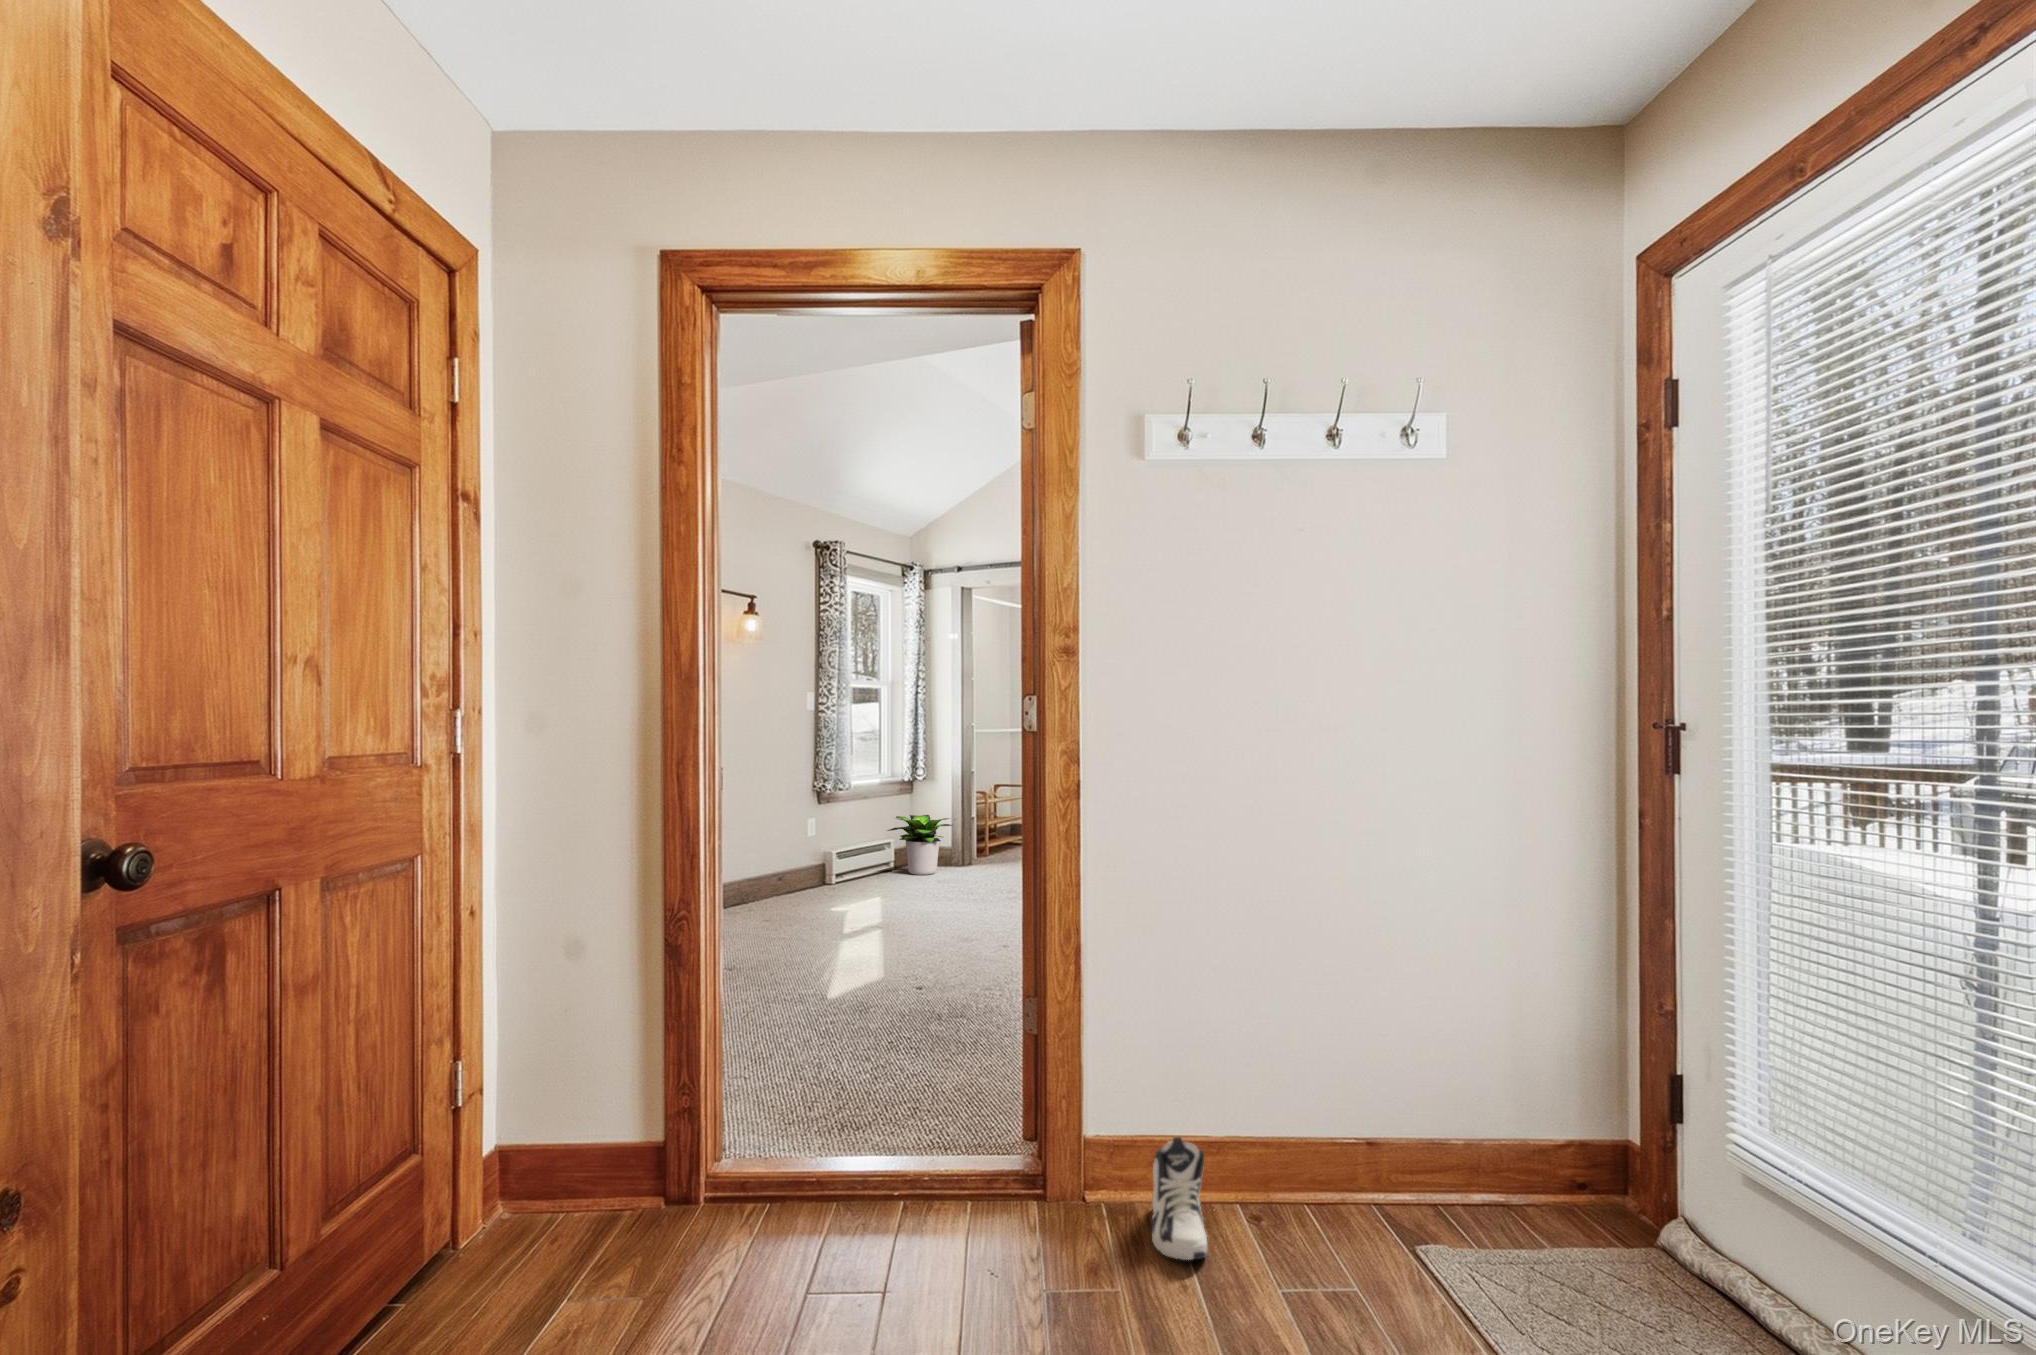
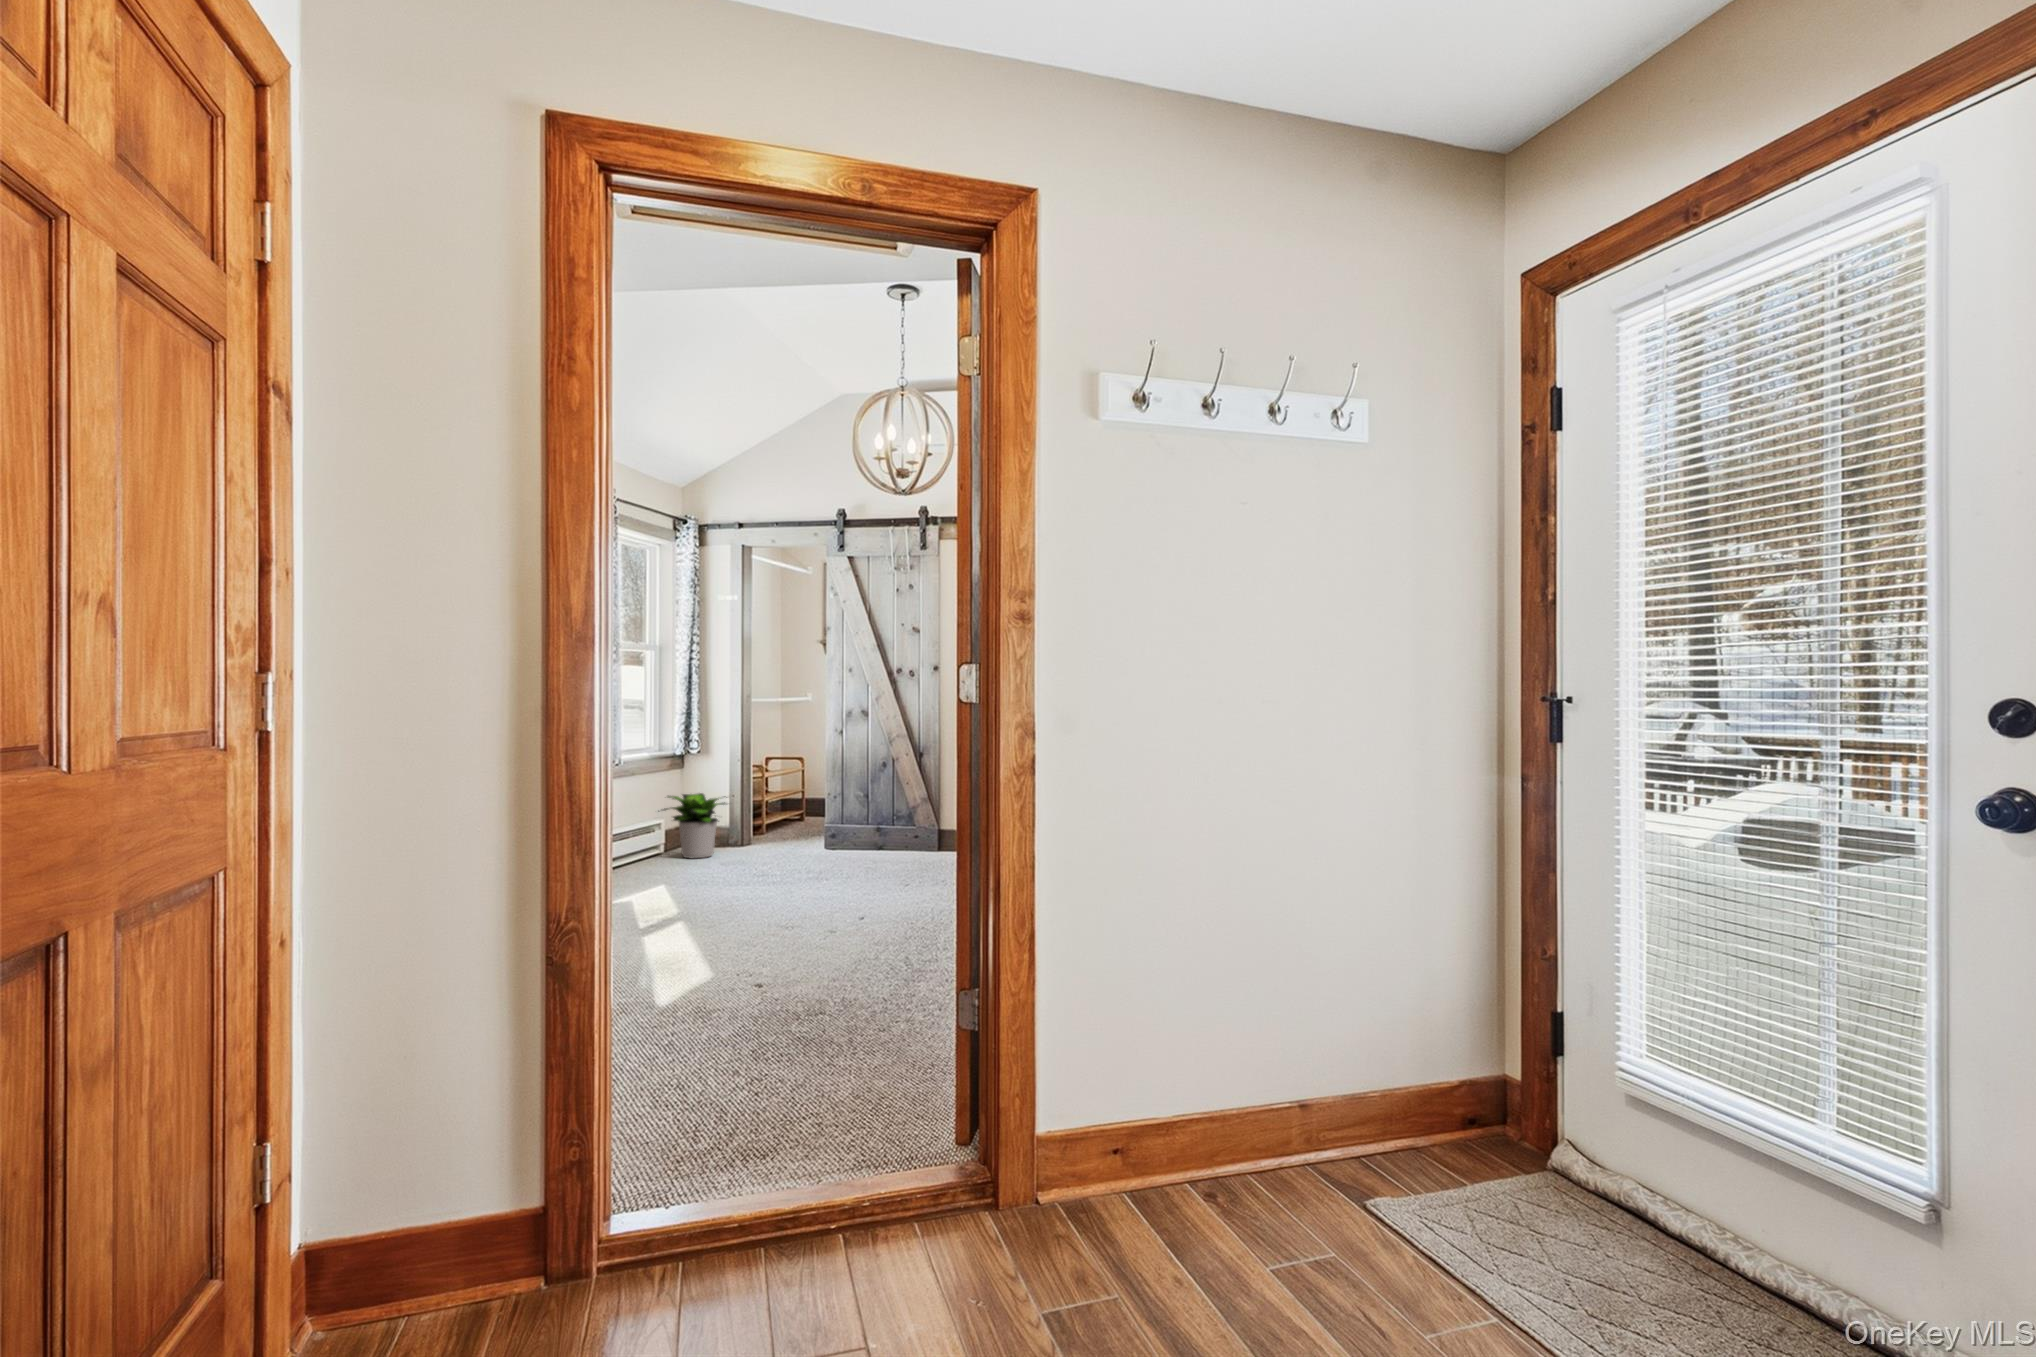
sneaker: present [1151,1137,1207,1260] -> none [1107,1125,1186,1254]

